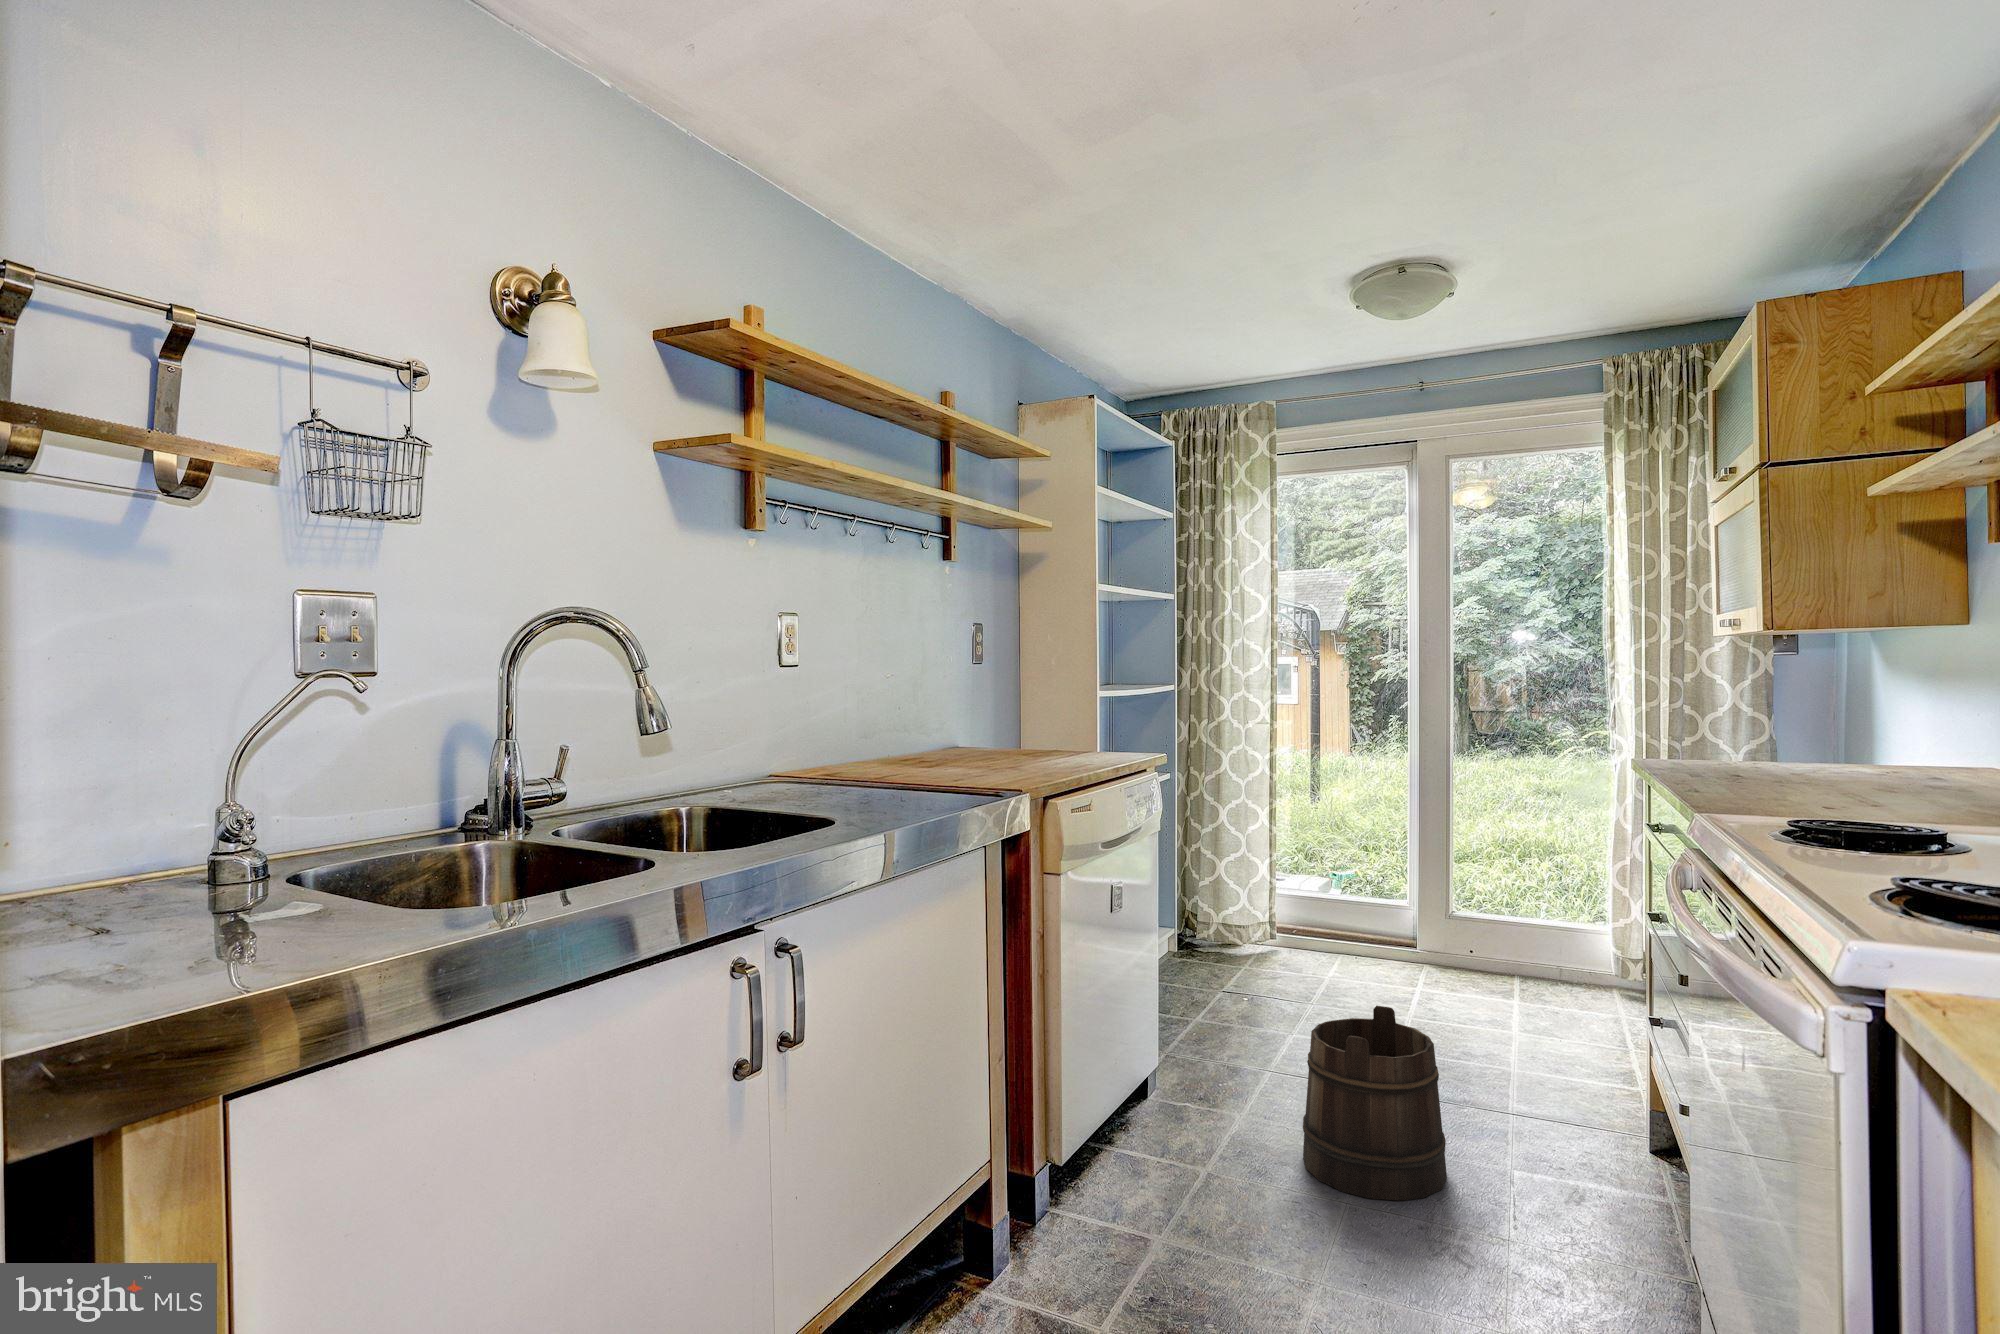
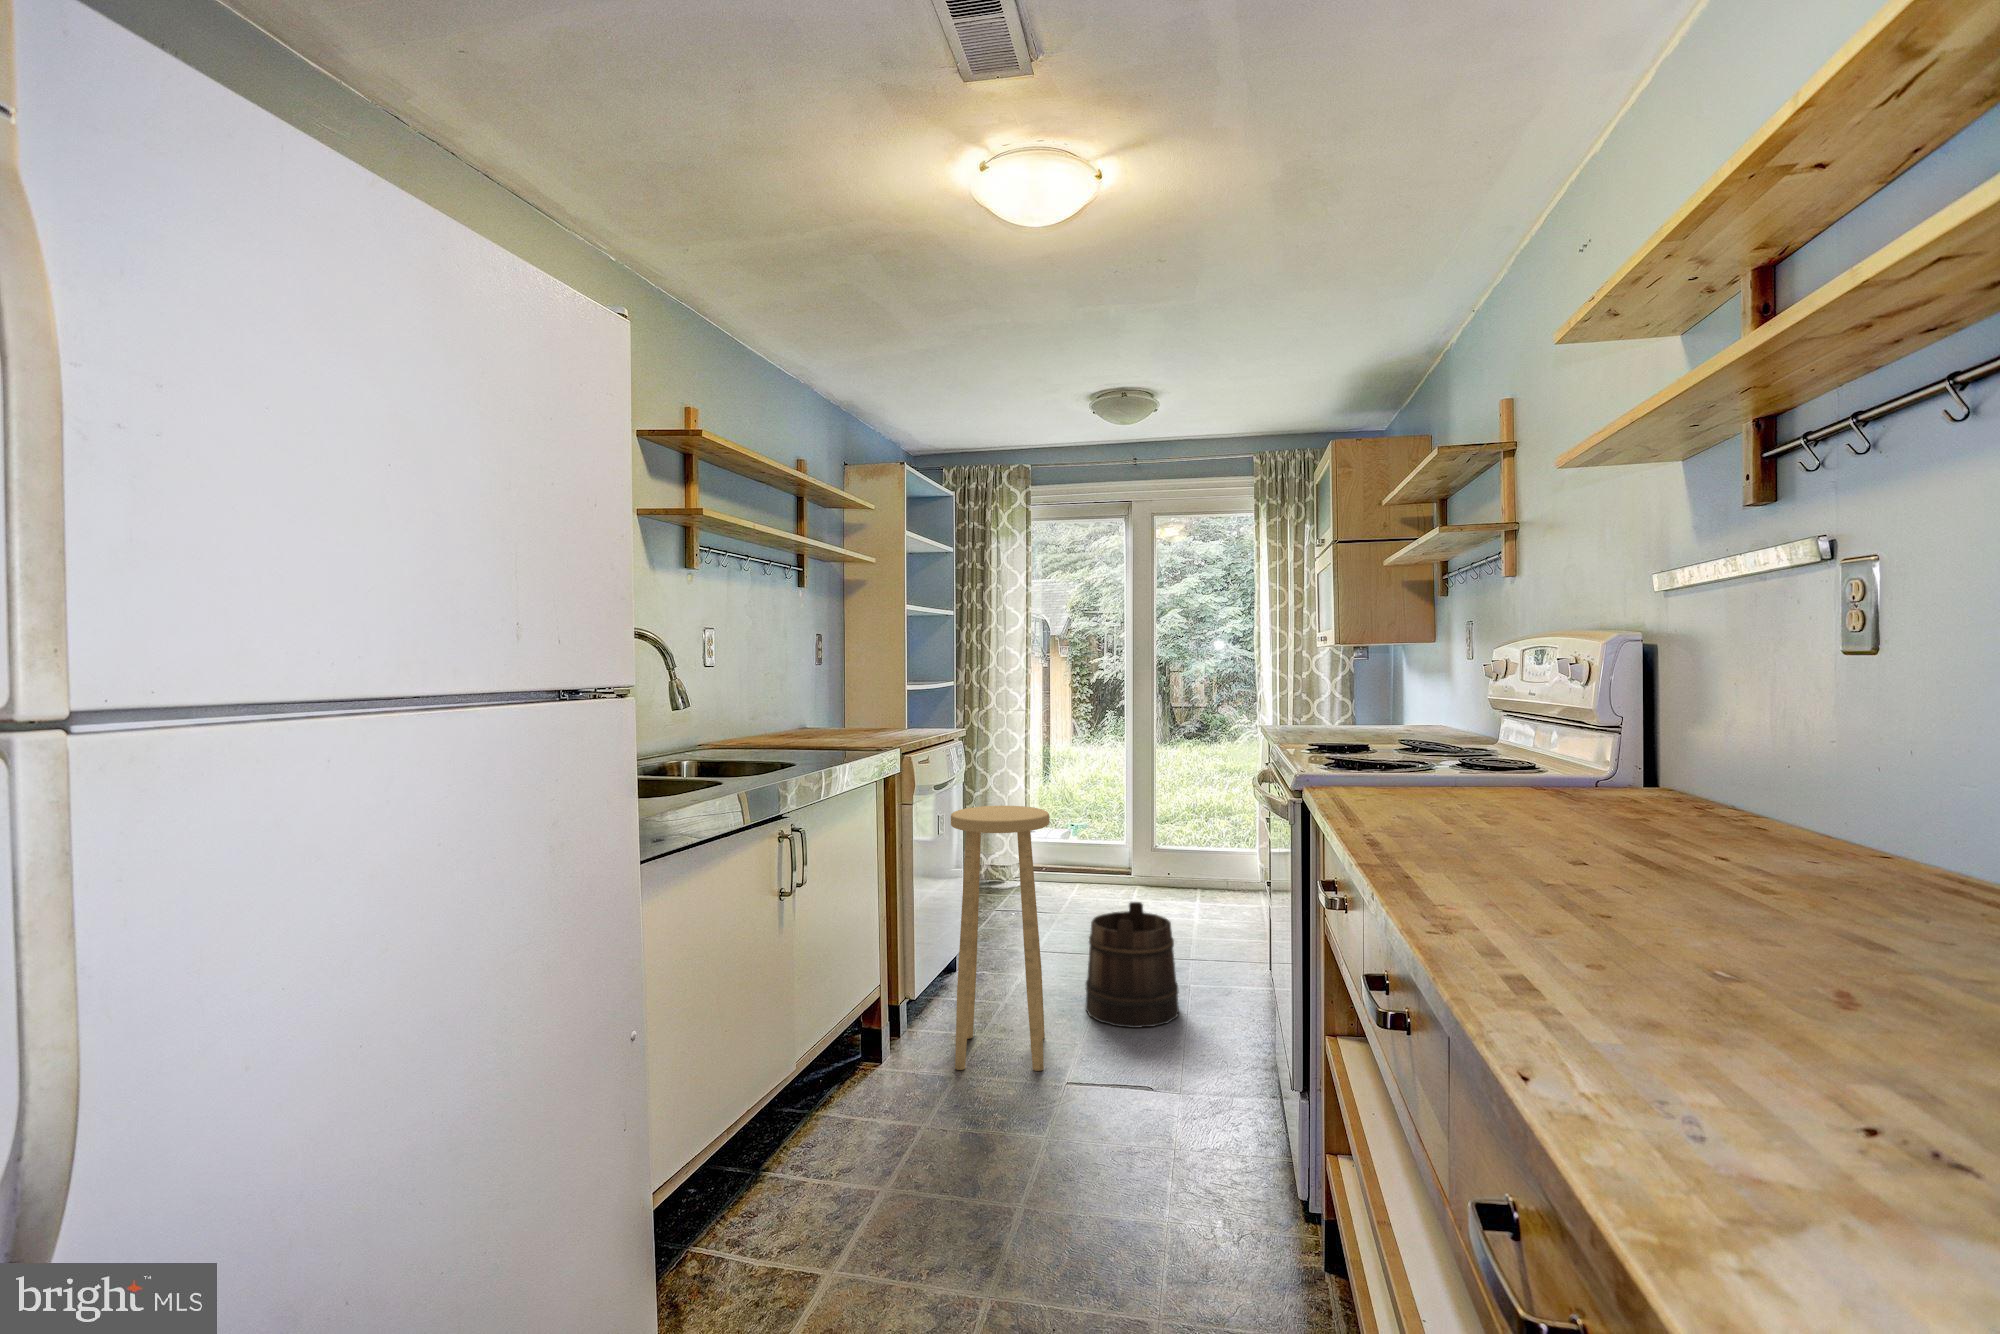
stool: none [1088,859,1230,1252] -> present [951,806,1050,1071]

